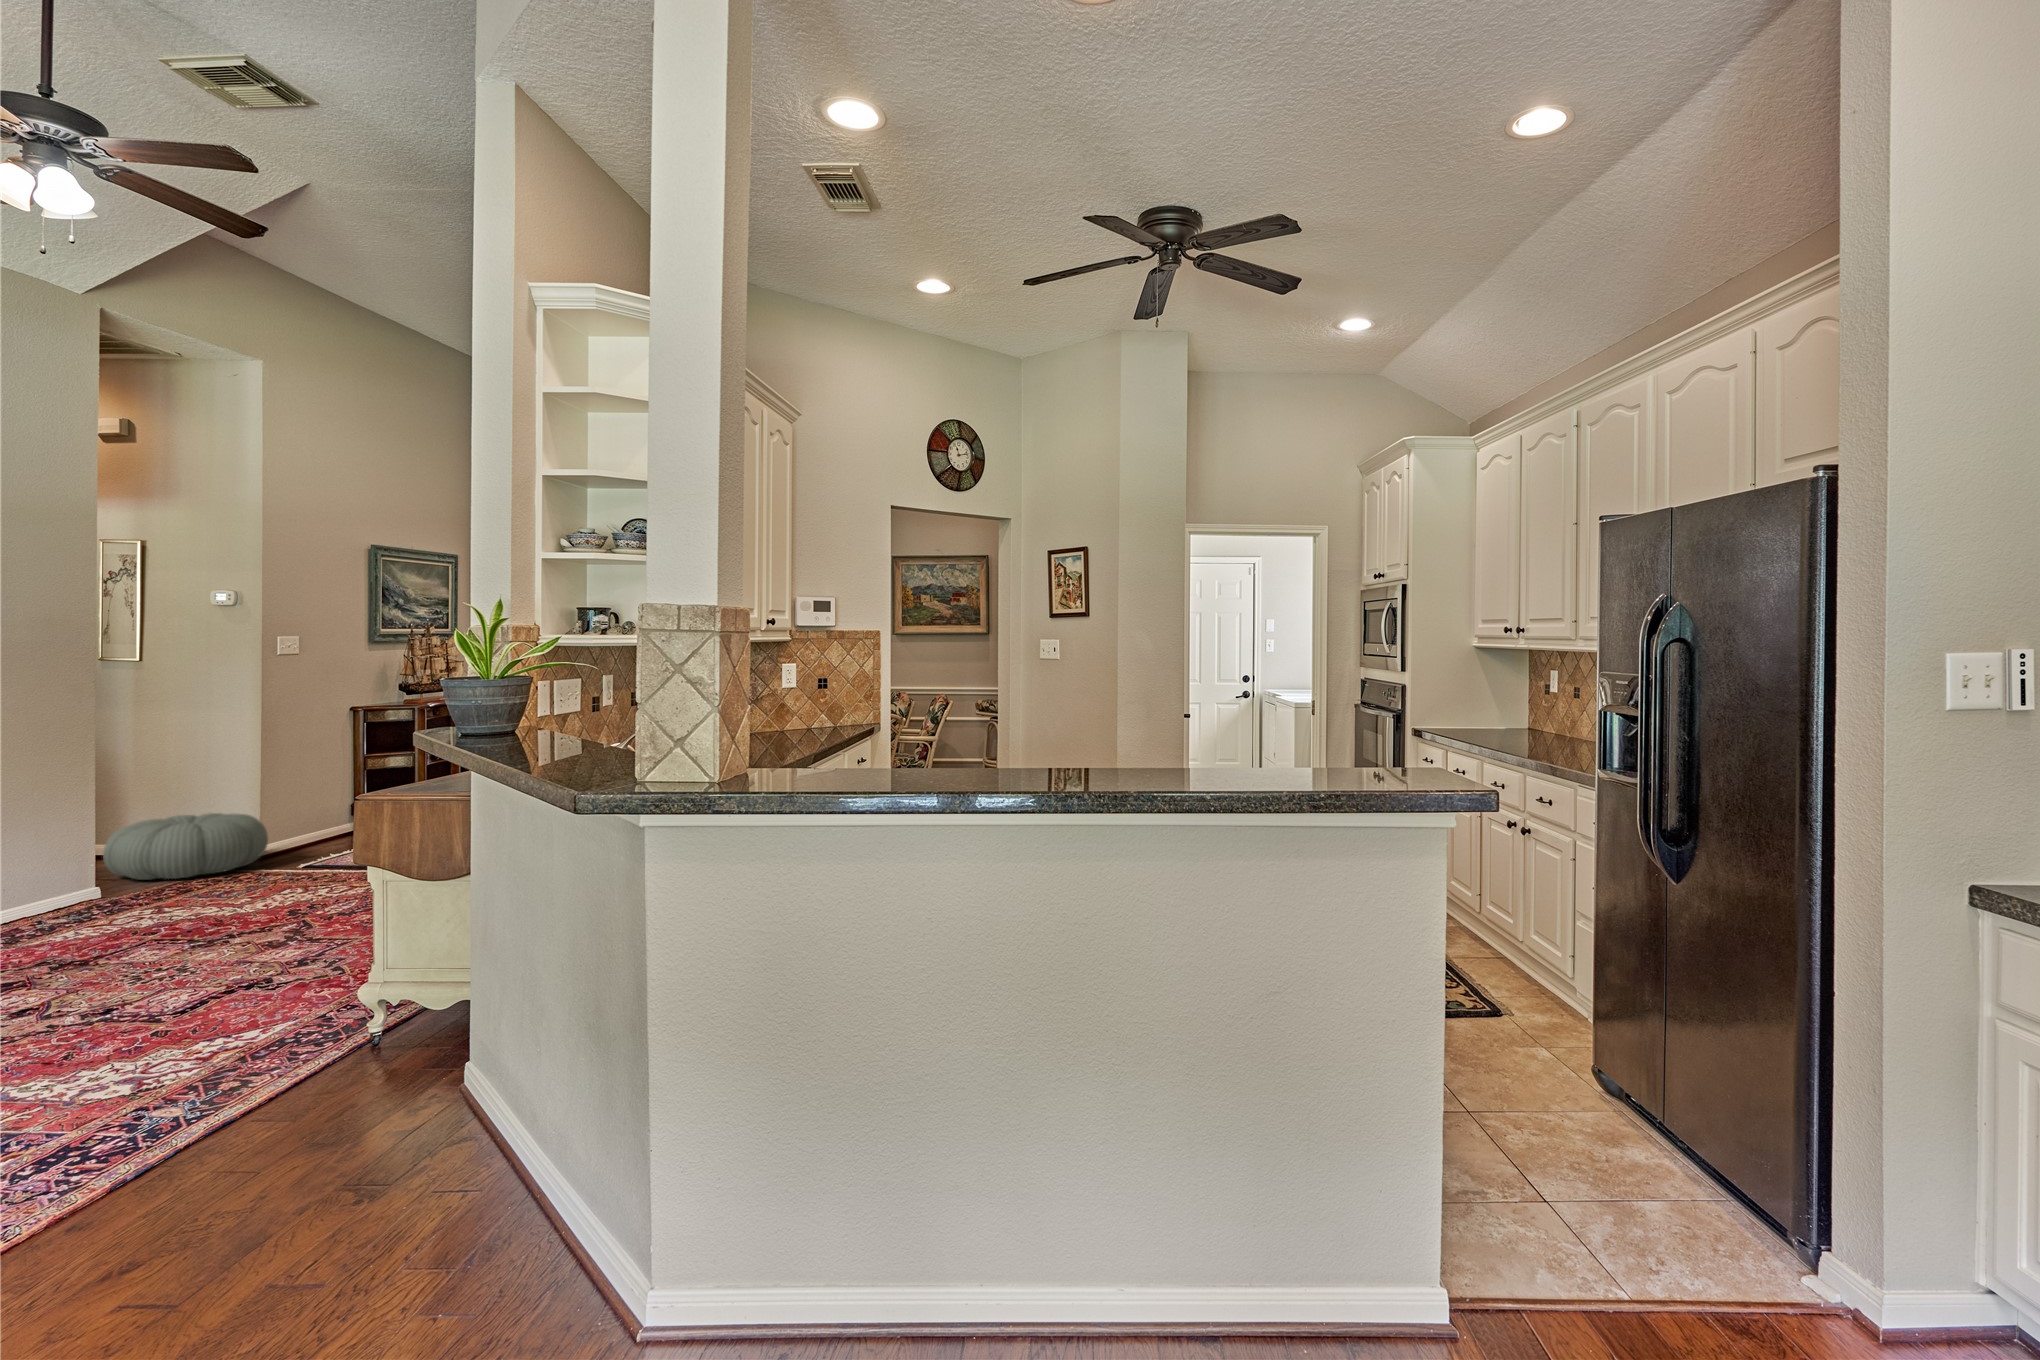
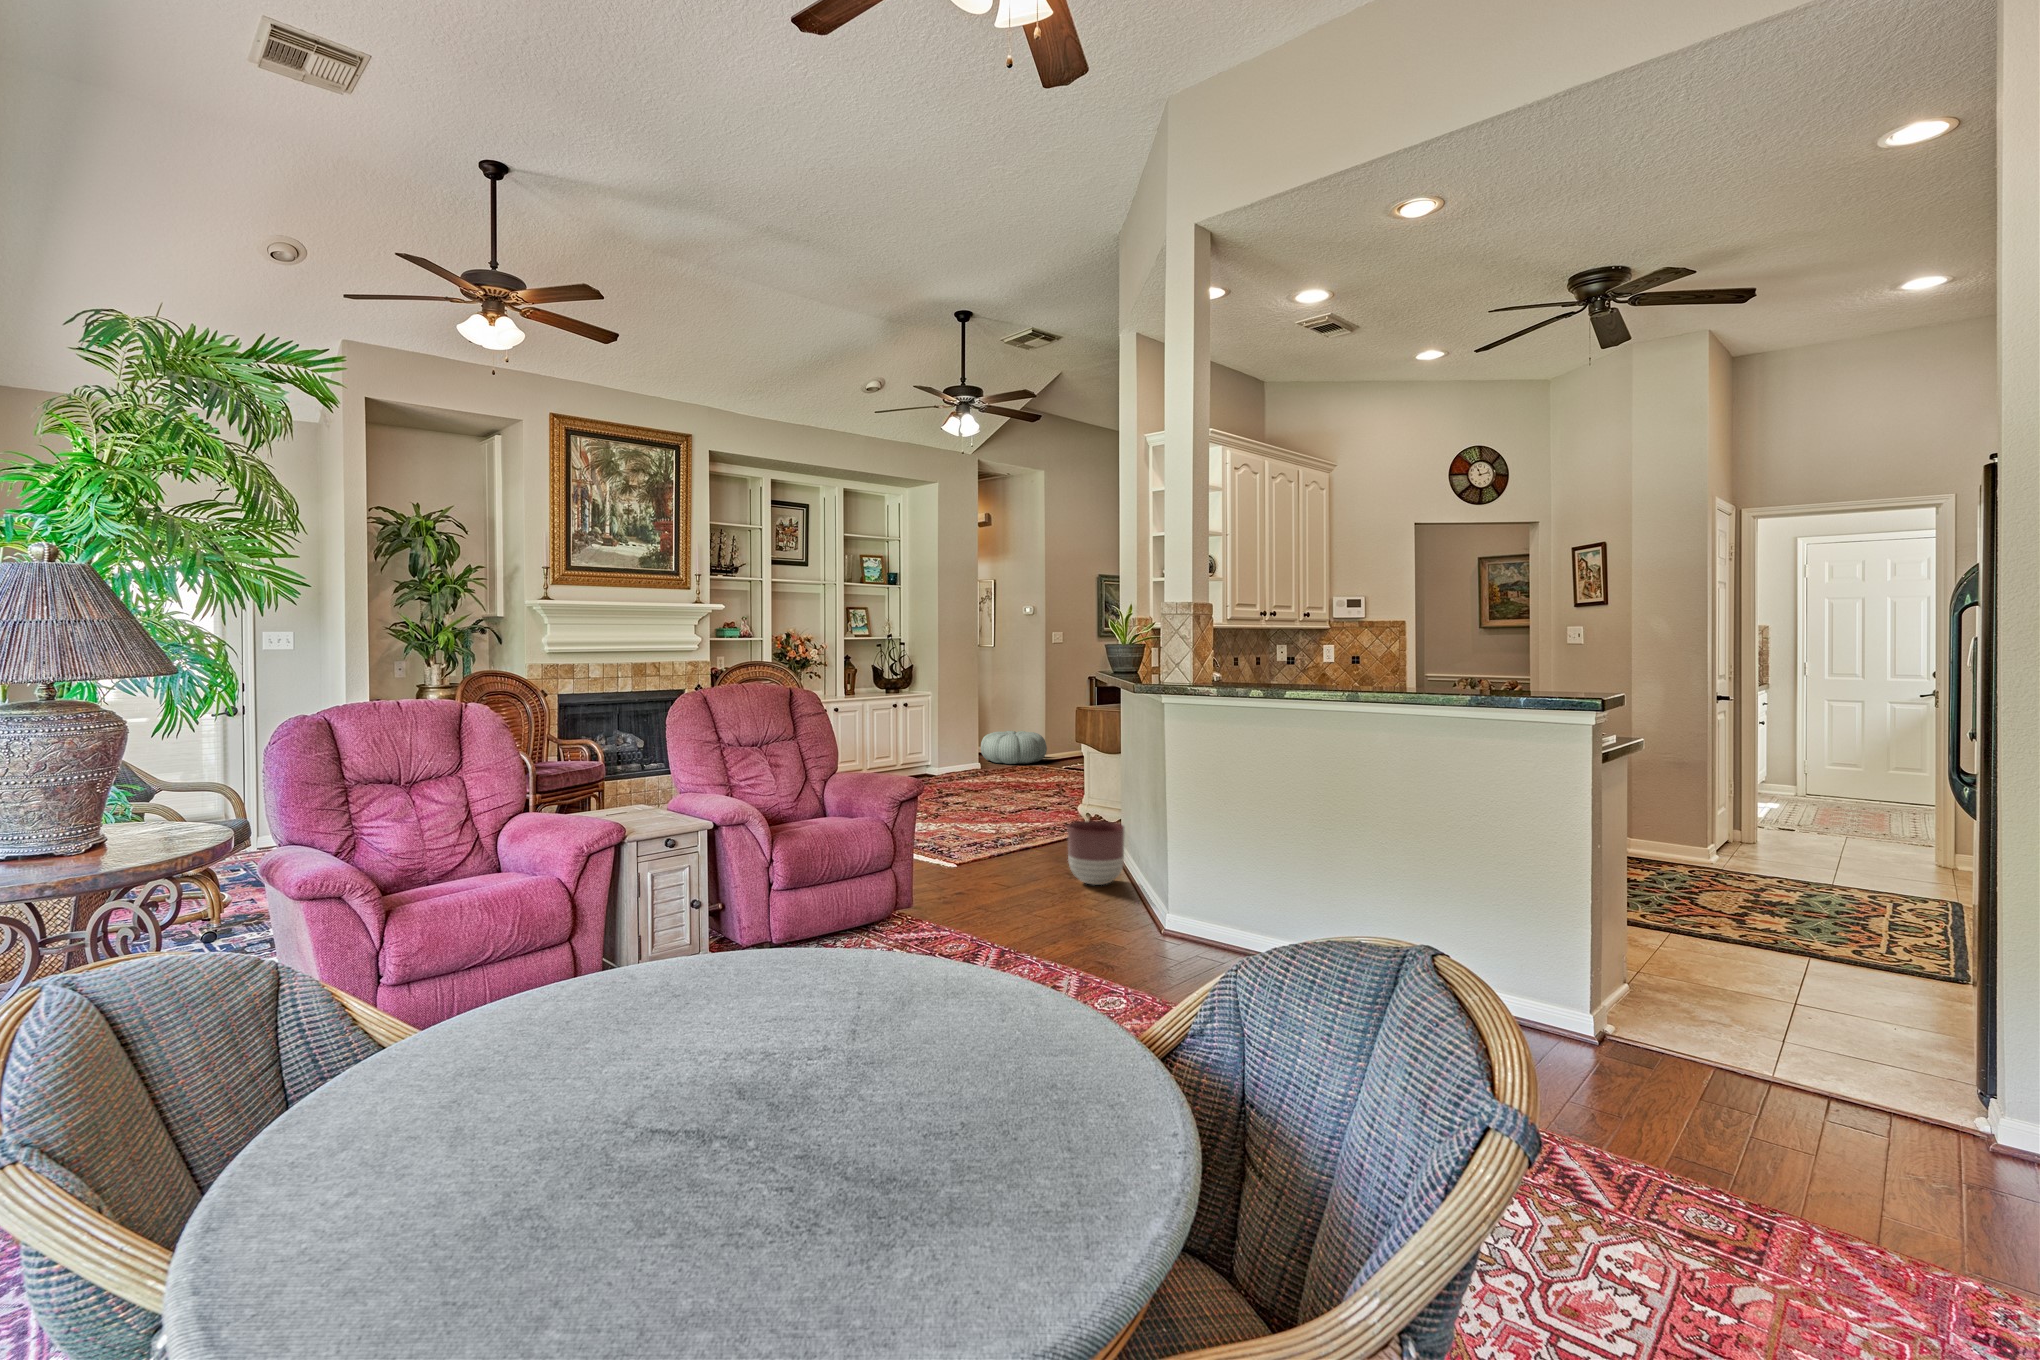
planter: none [369,1042,524,1214] -> present [1068,820,1125,885]

